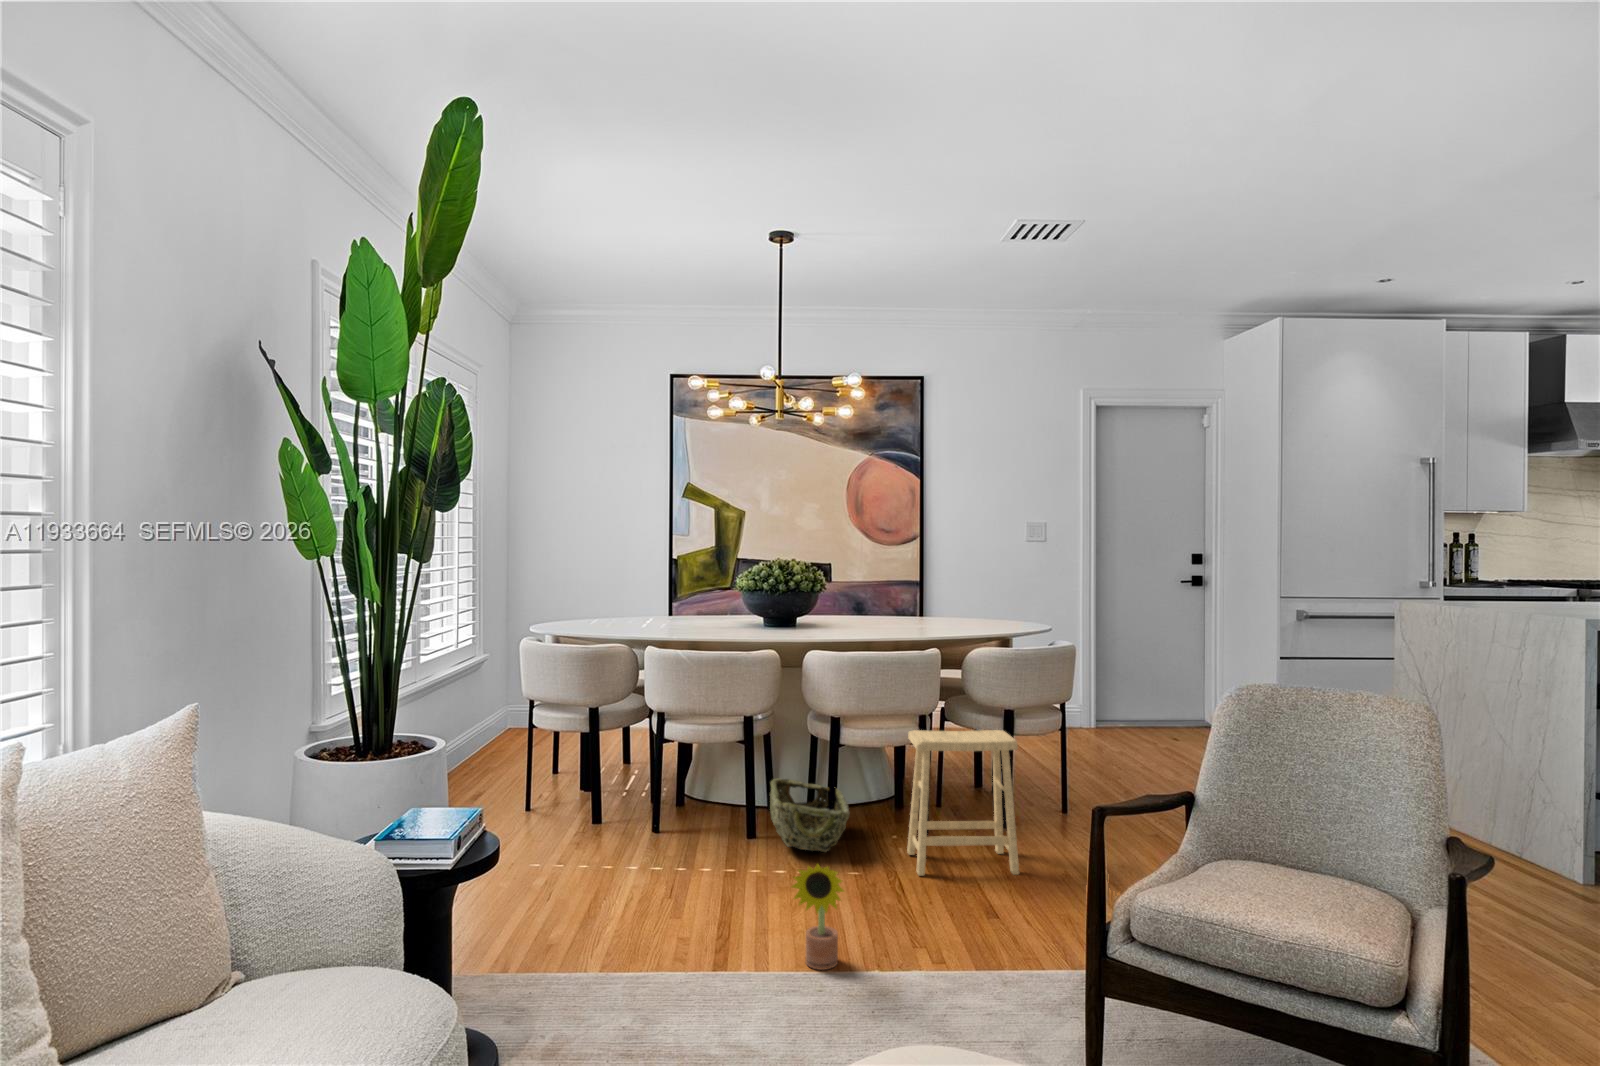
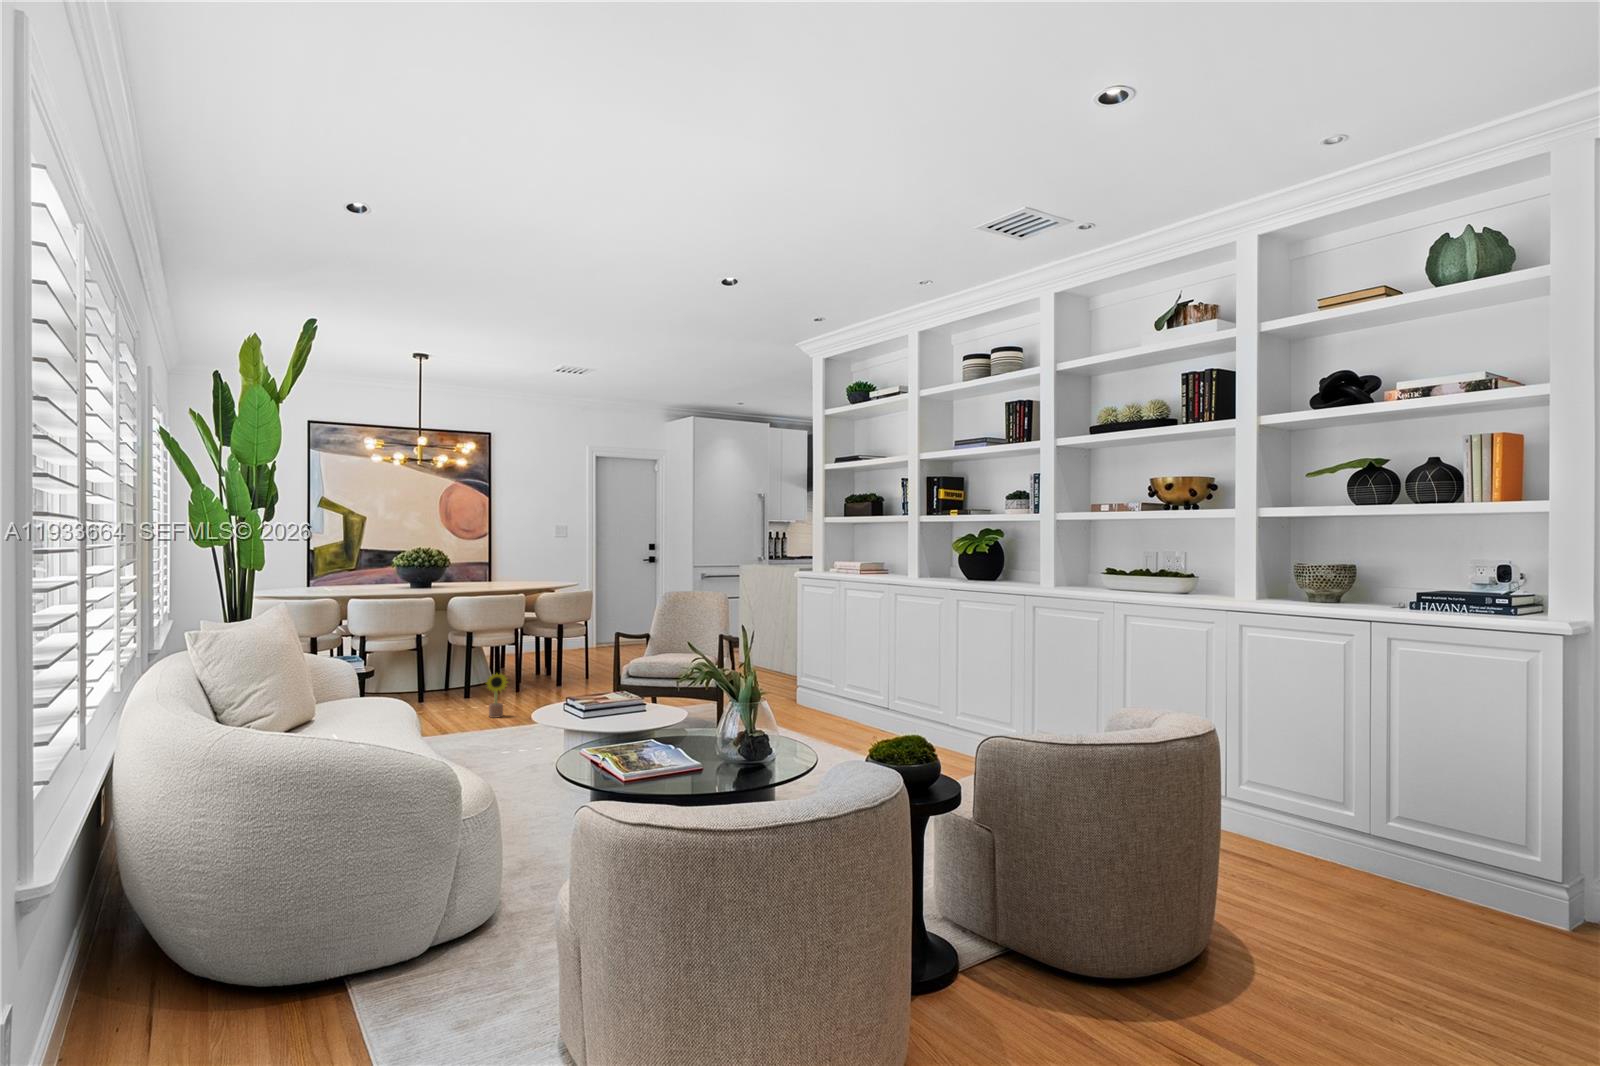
footstool: present [907,730,1019,876] -> none [513,629,570,696]
woven basket: present [770,778,850,852] -> none [434,666,485,696]

